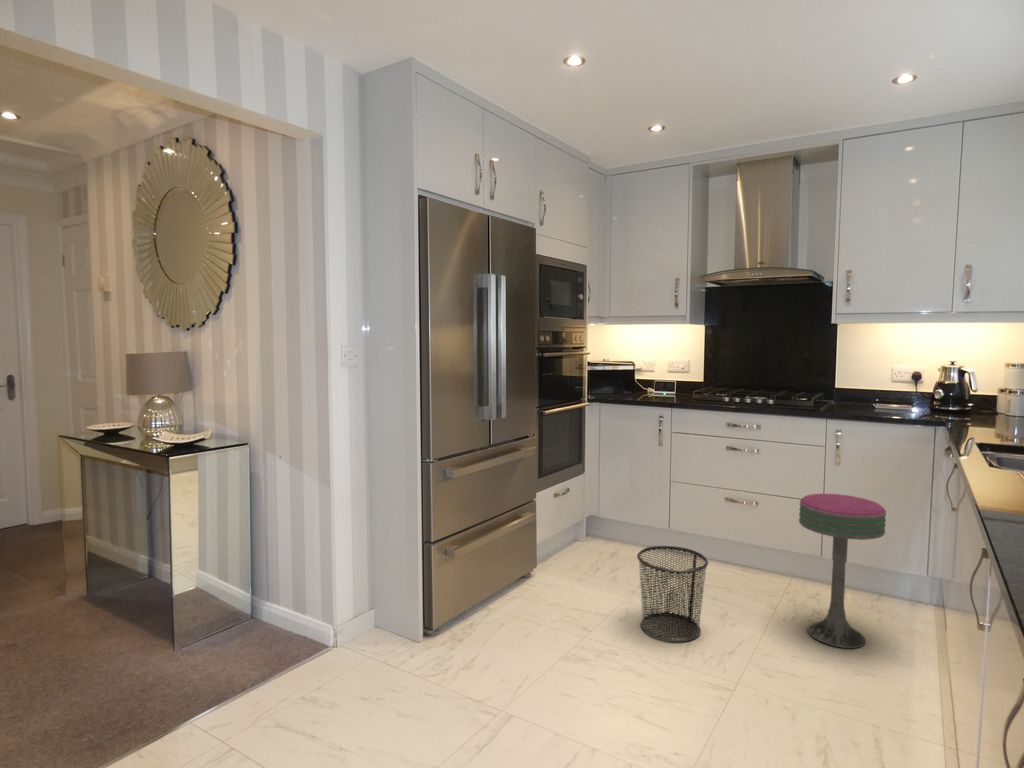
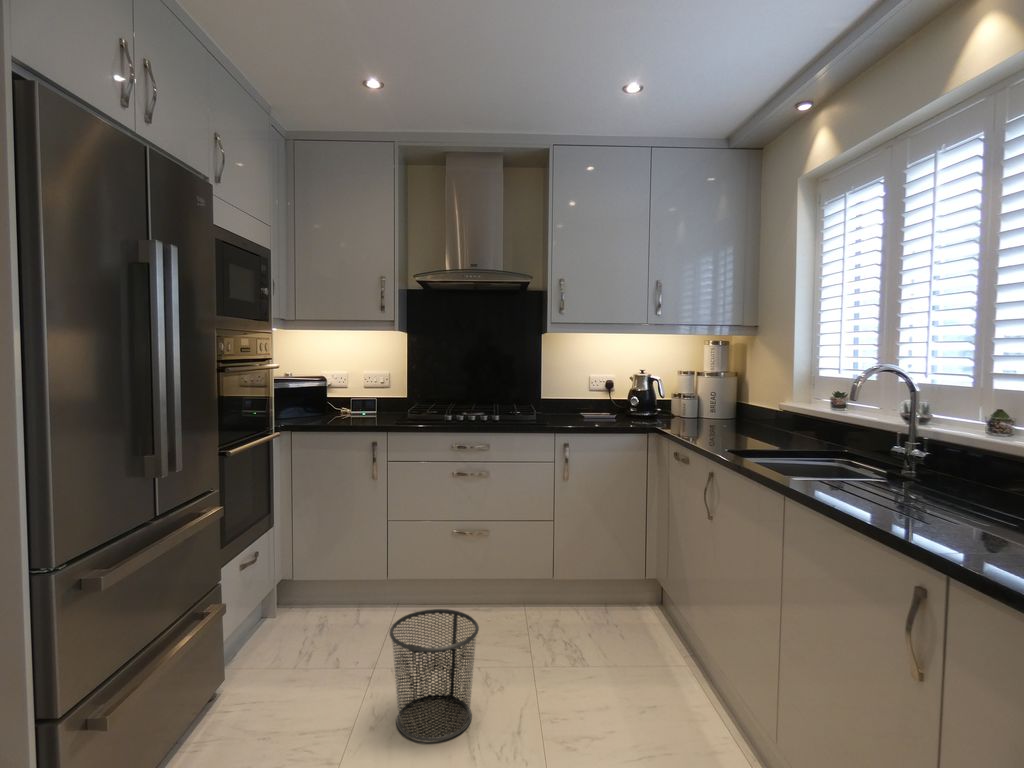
bar stool: present [799,494,886,648] -> none [559,513,641,682]

